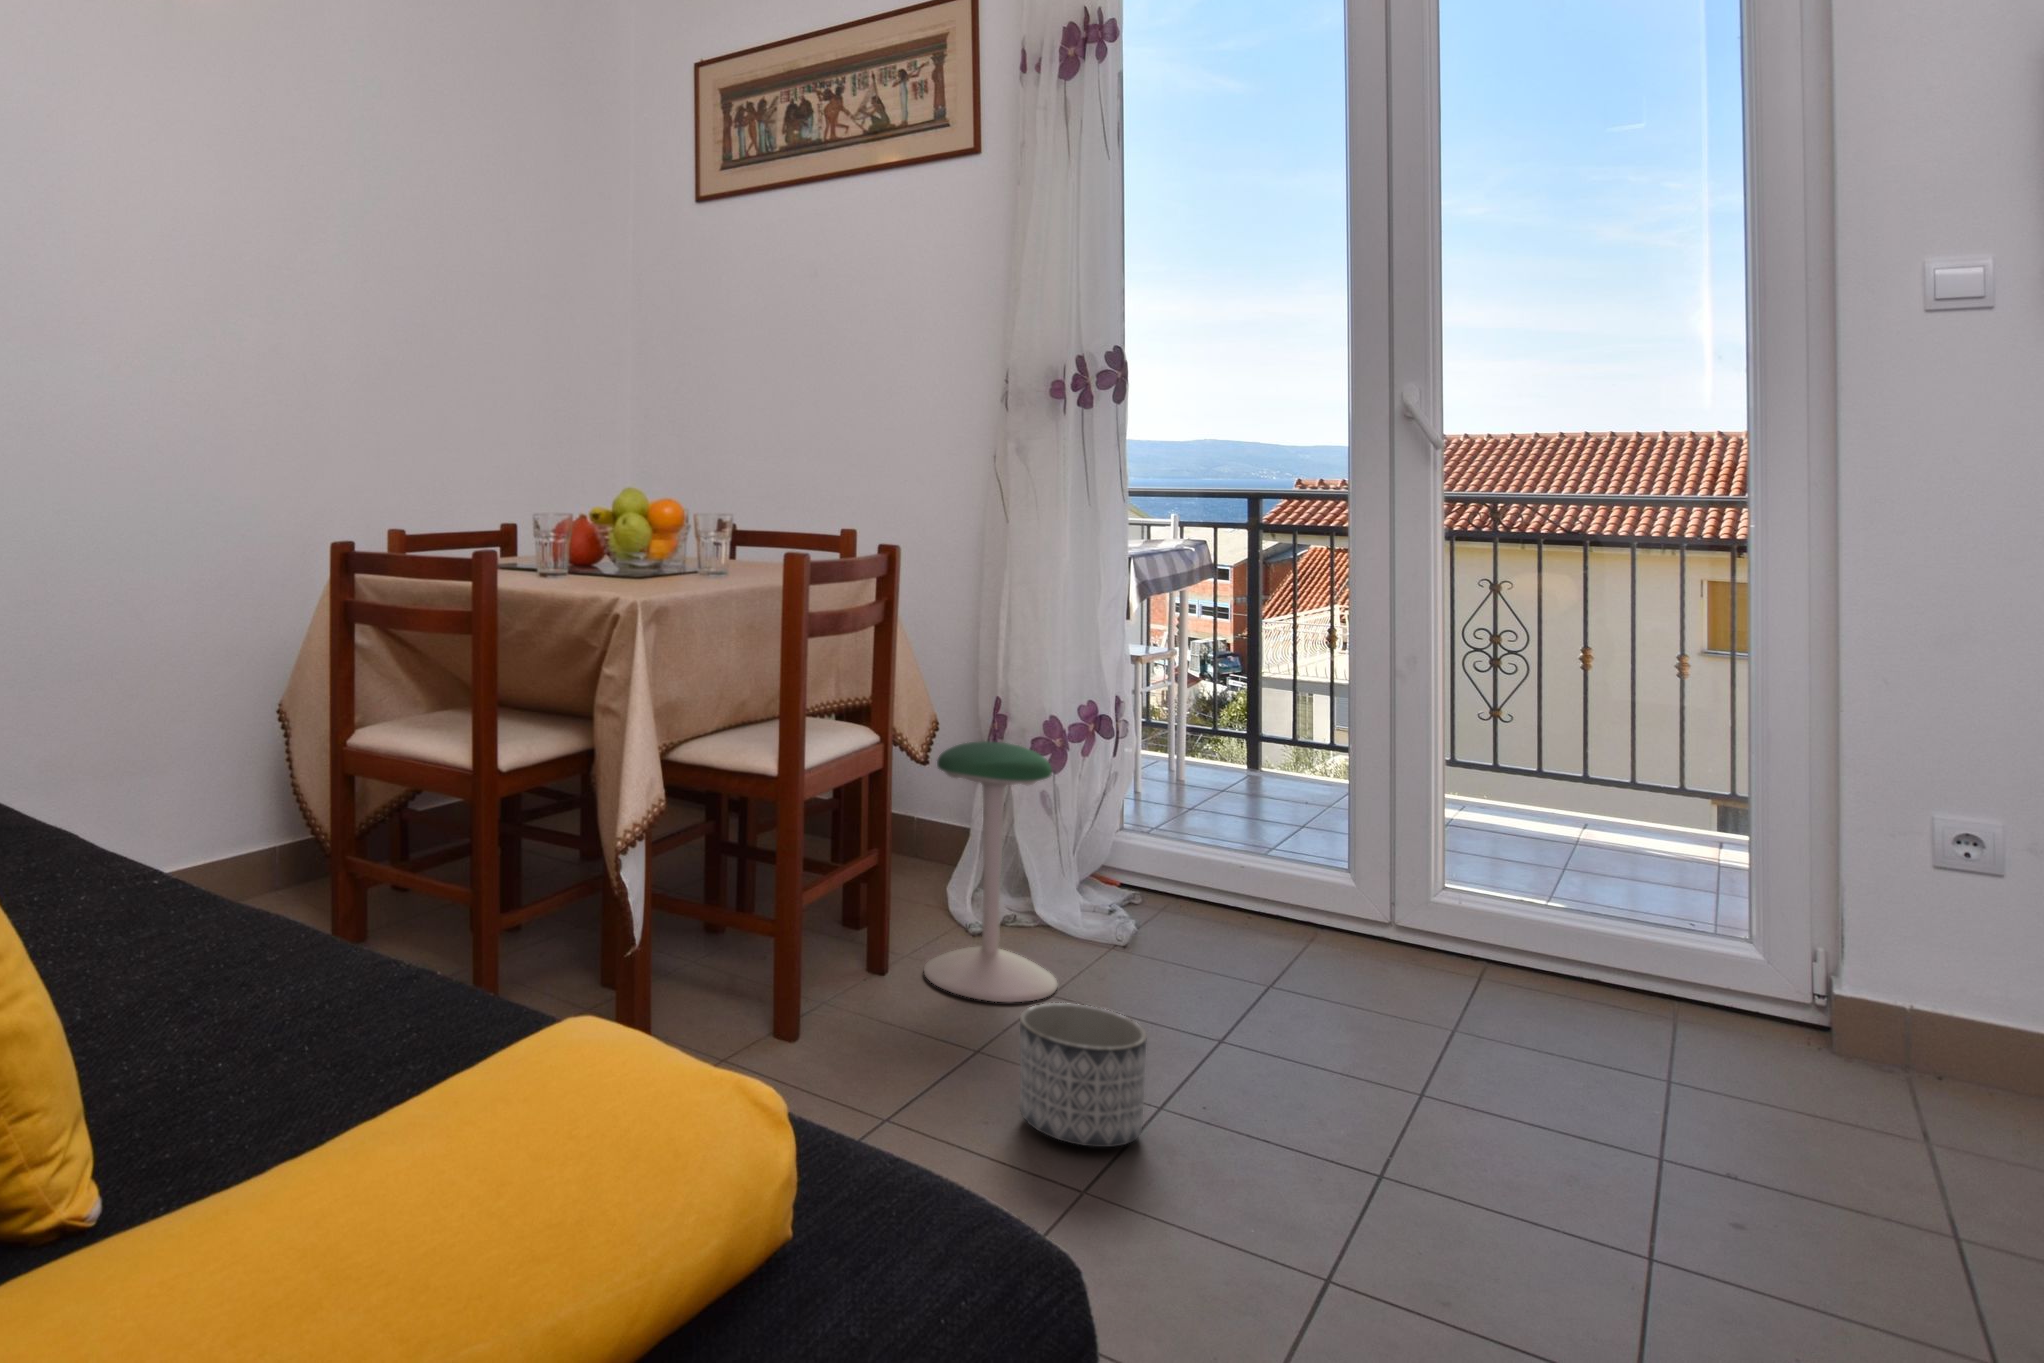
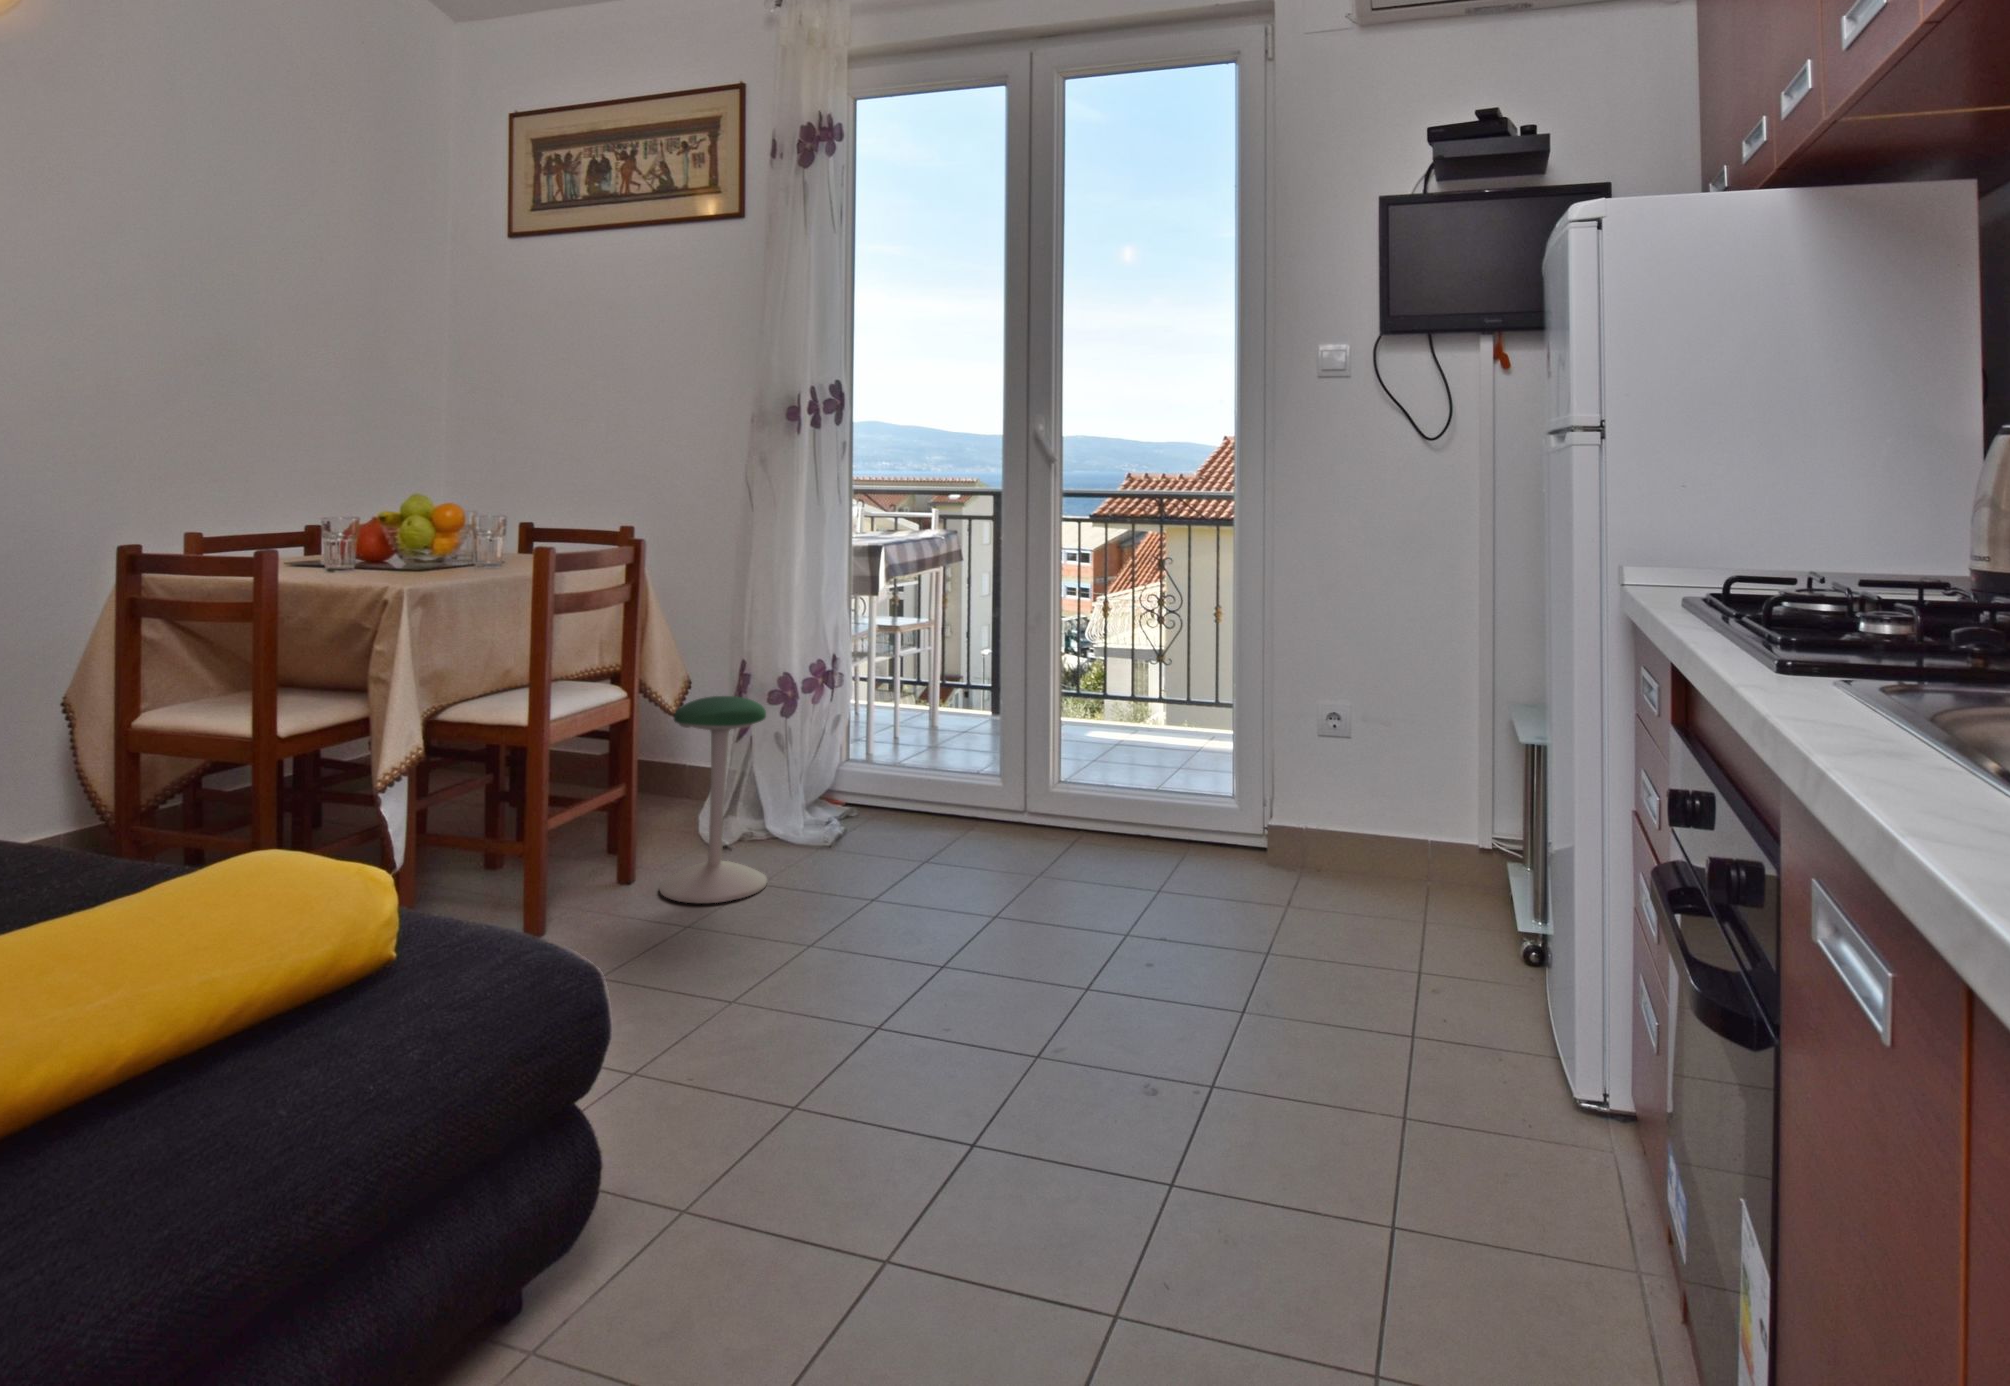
planter: present [1020,1003,1146,1147] -> none [692,895,789,1001]

